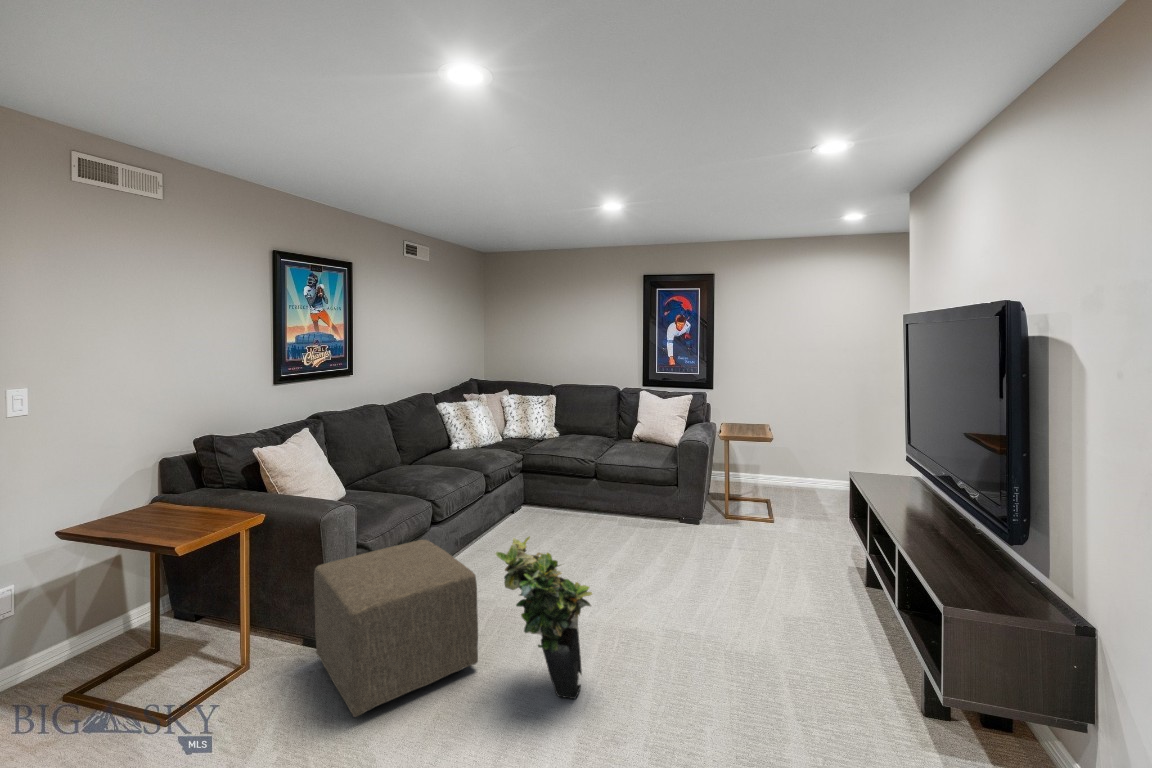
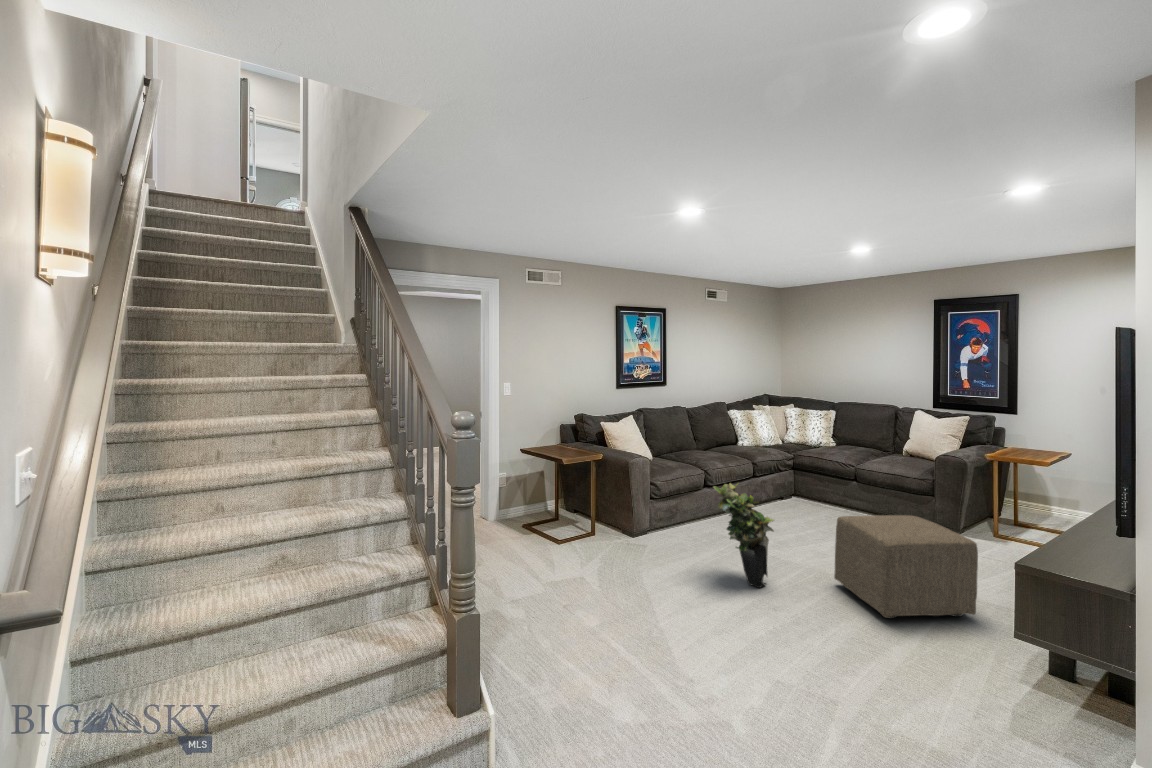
ottoman: present [314,540,478,717] -> present [834,515,978,619]

